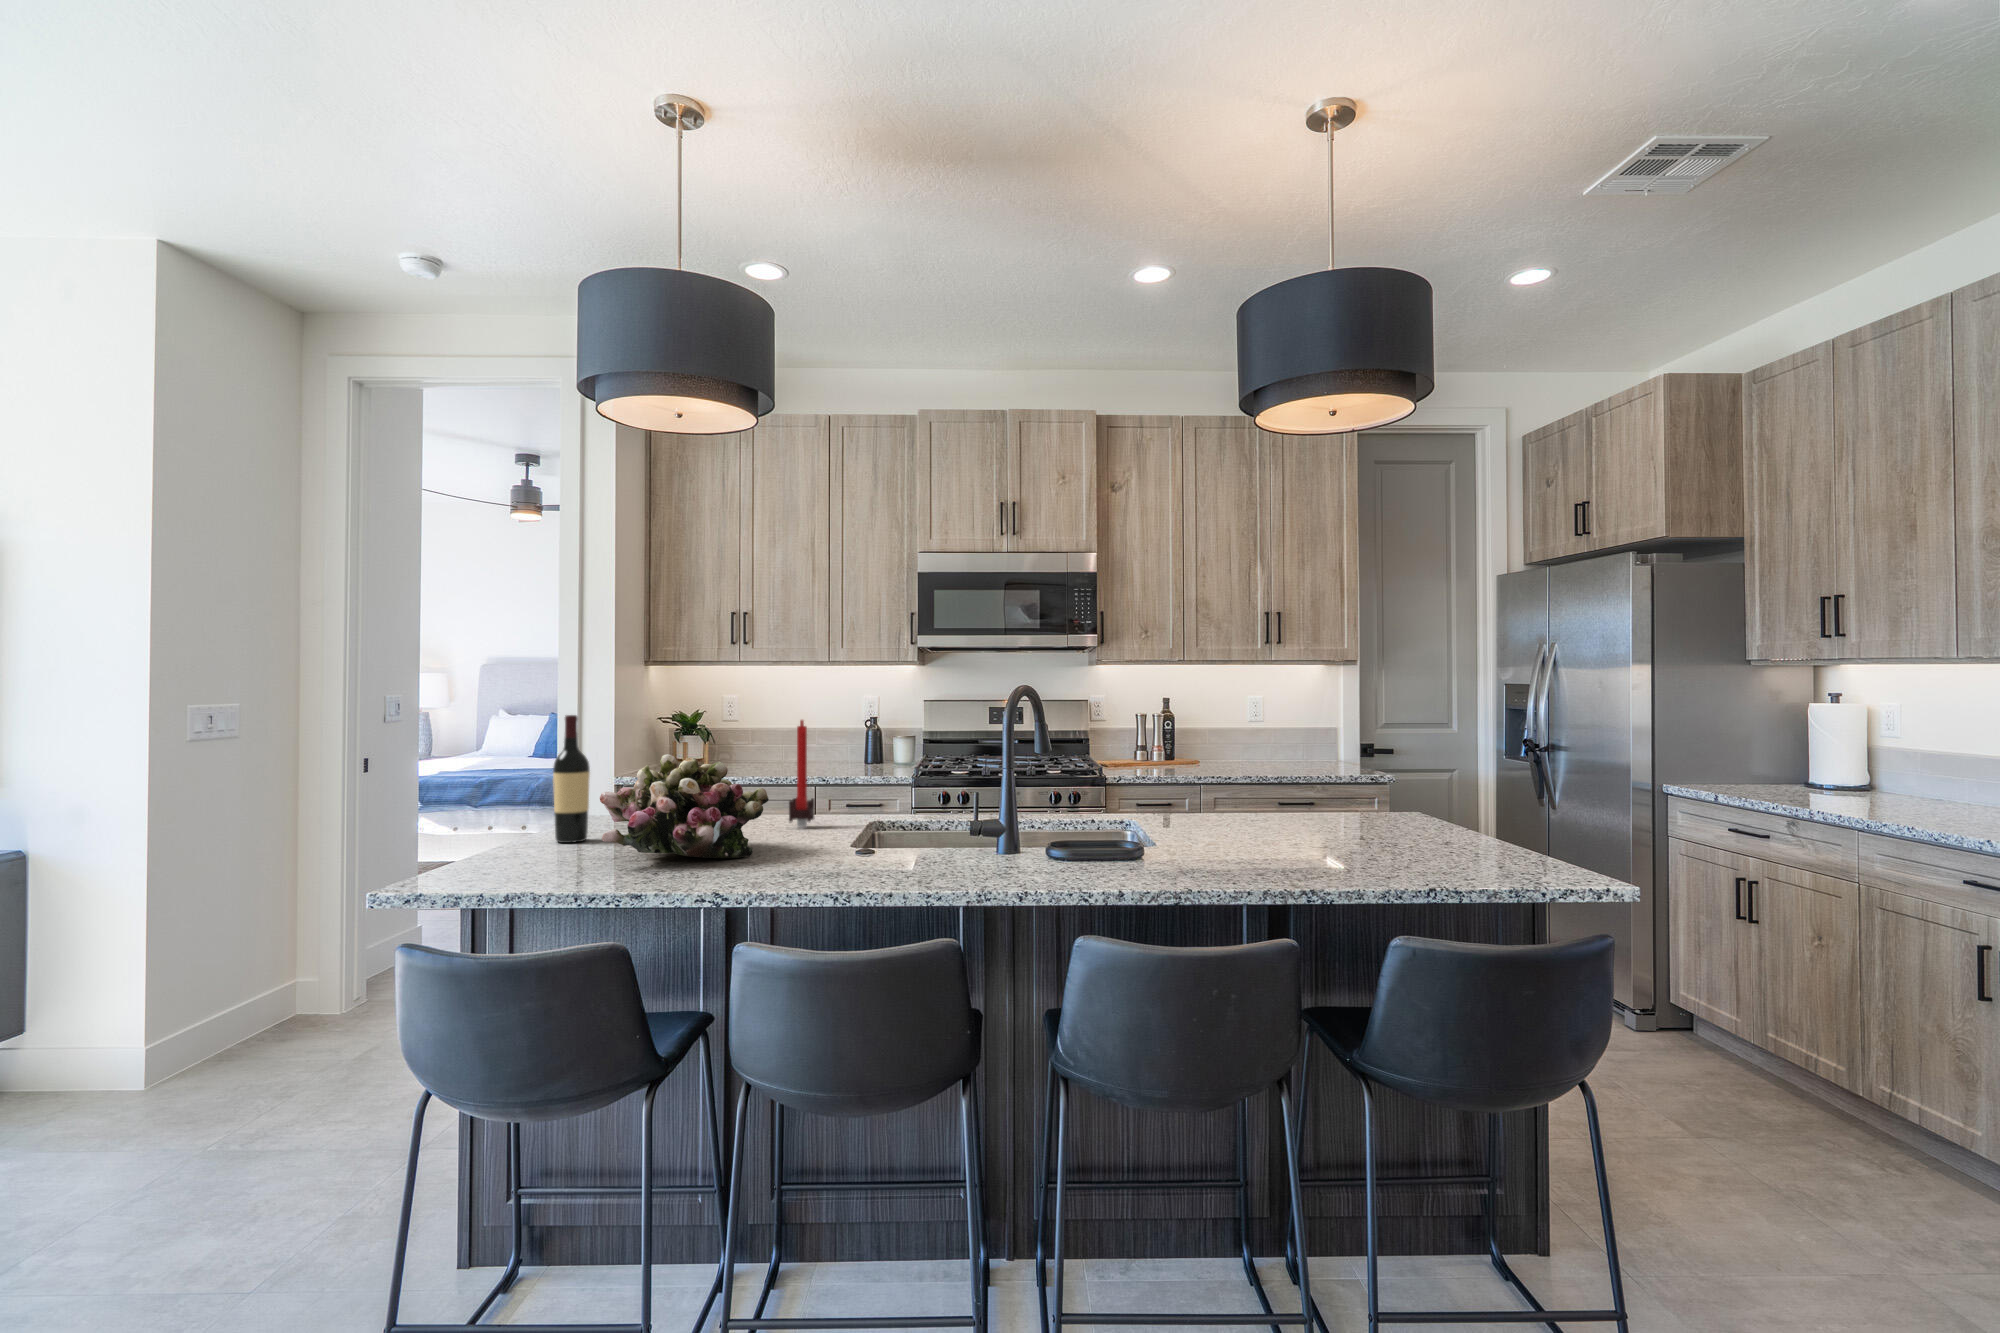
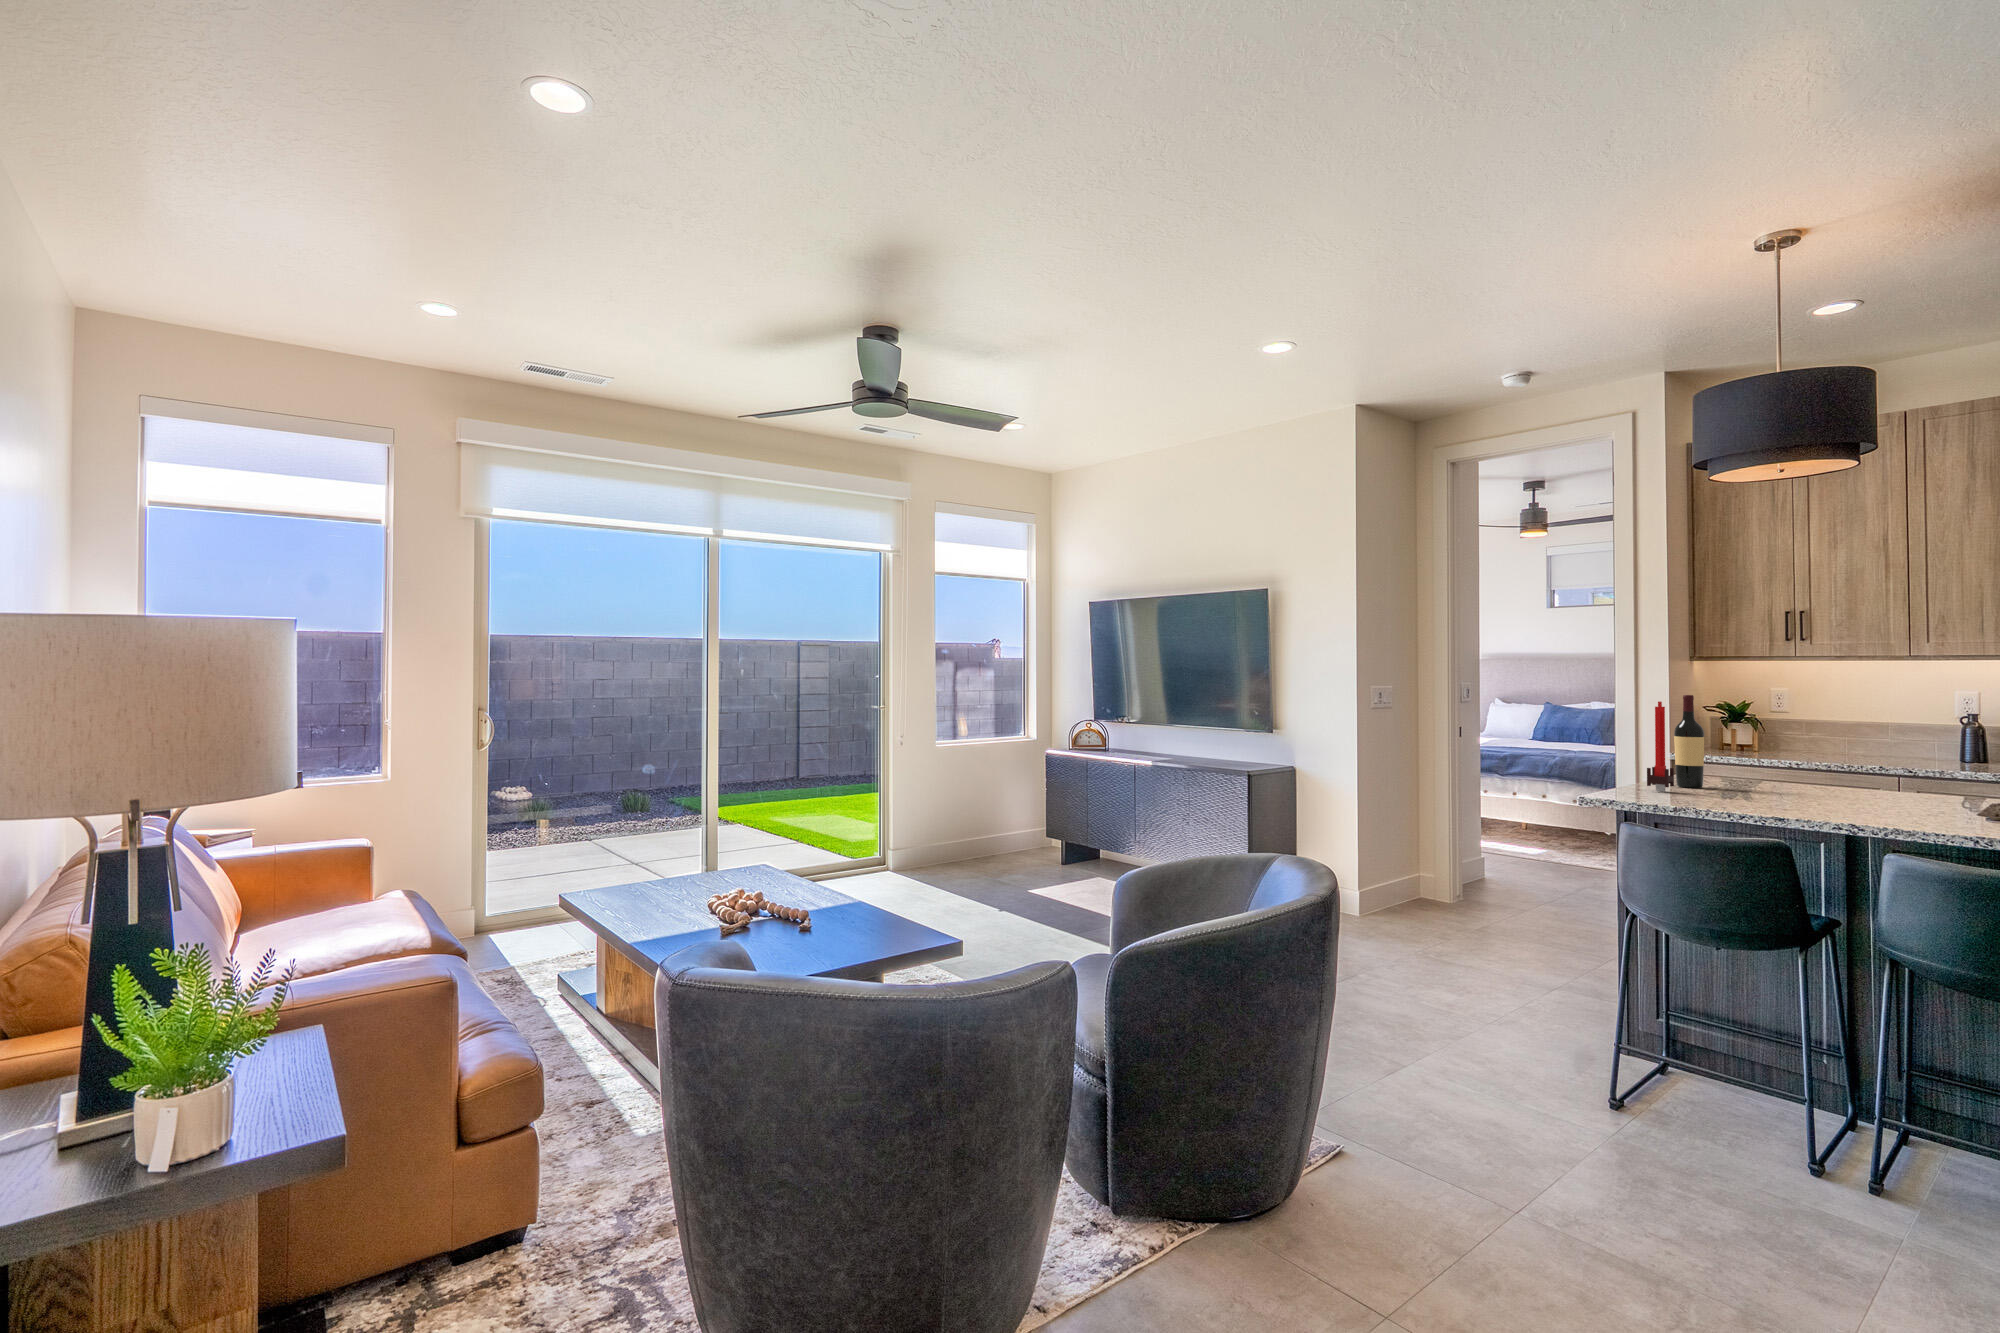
candle: present [789,720,815,827] -> present [1647,701,1674,792]
flower arrangement: present [600,754,769,858] -> none [1730,725,1889,807]

